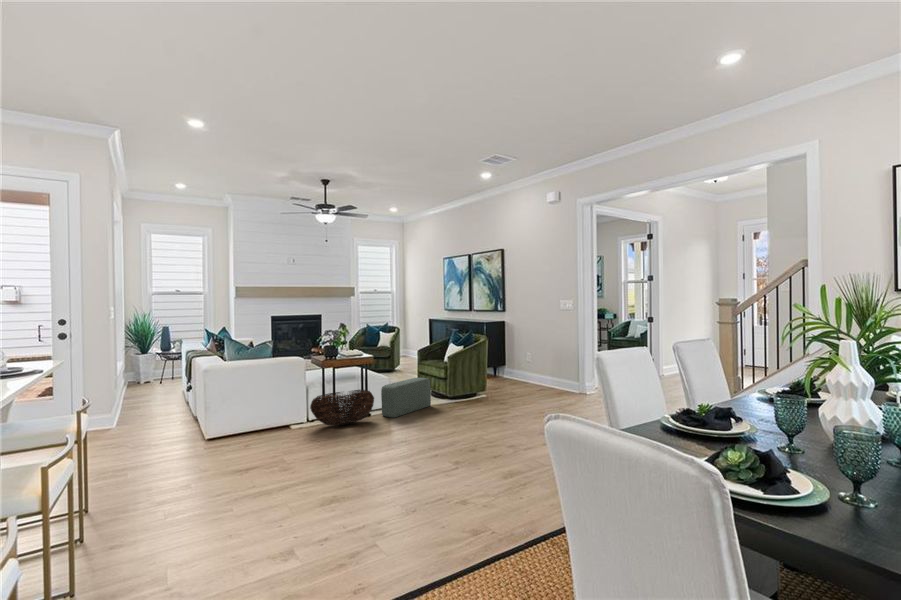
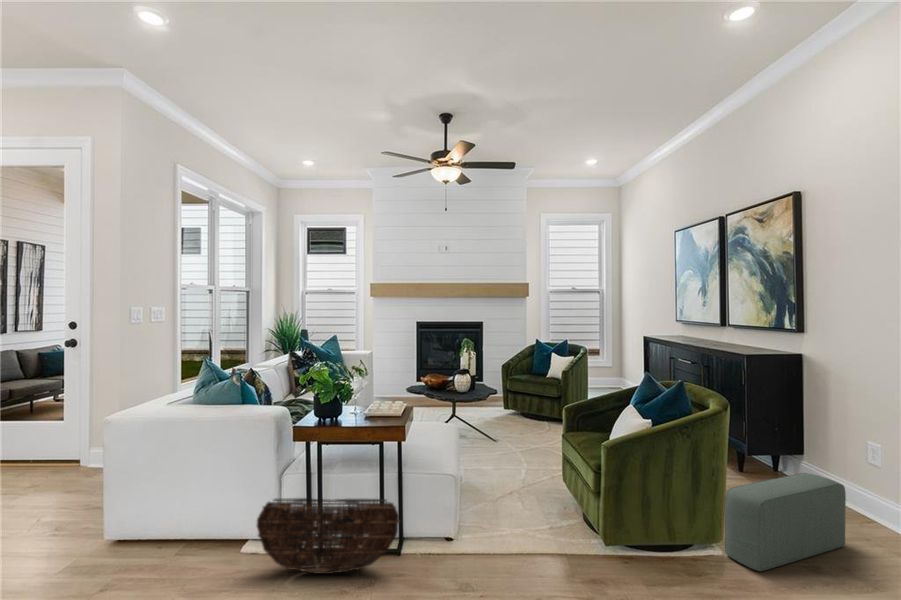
pouf: present [381,378,431,417] -> present [725,473,846,571]

